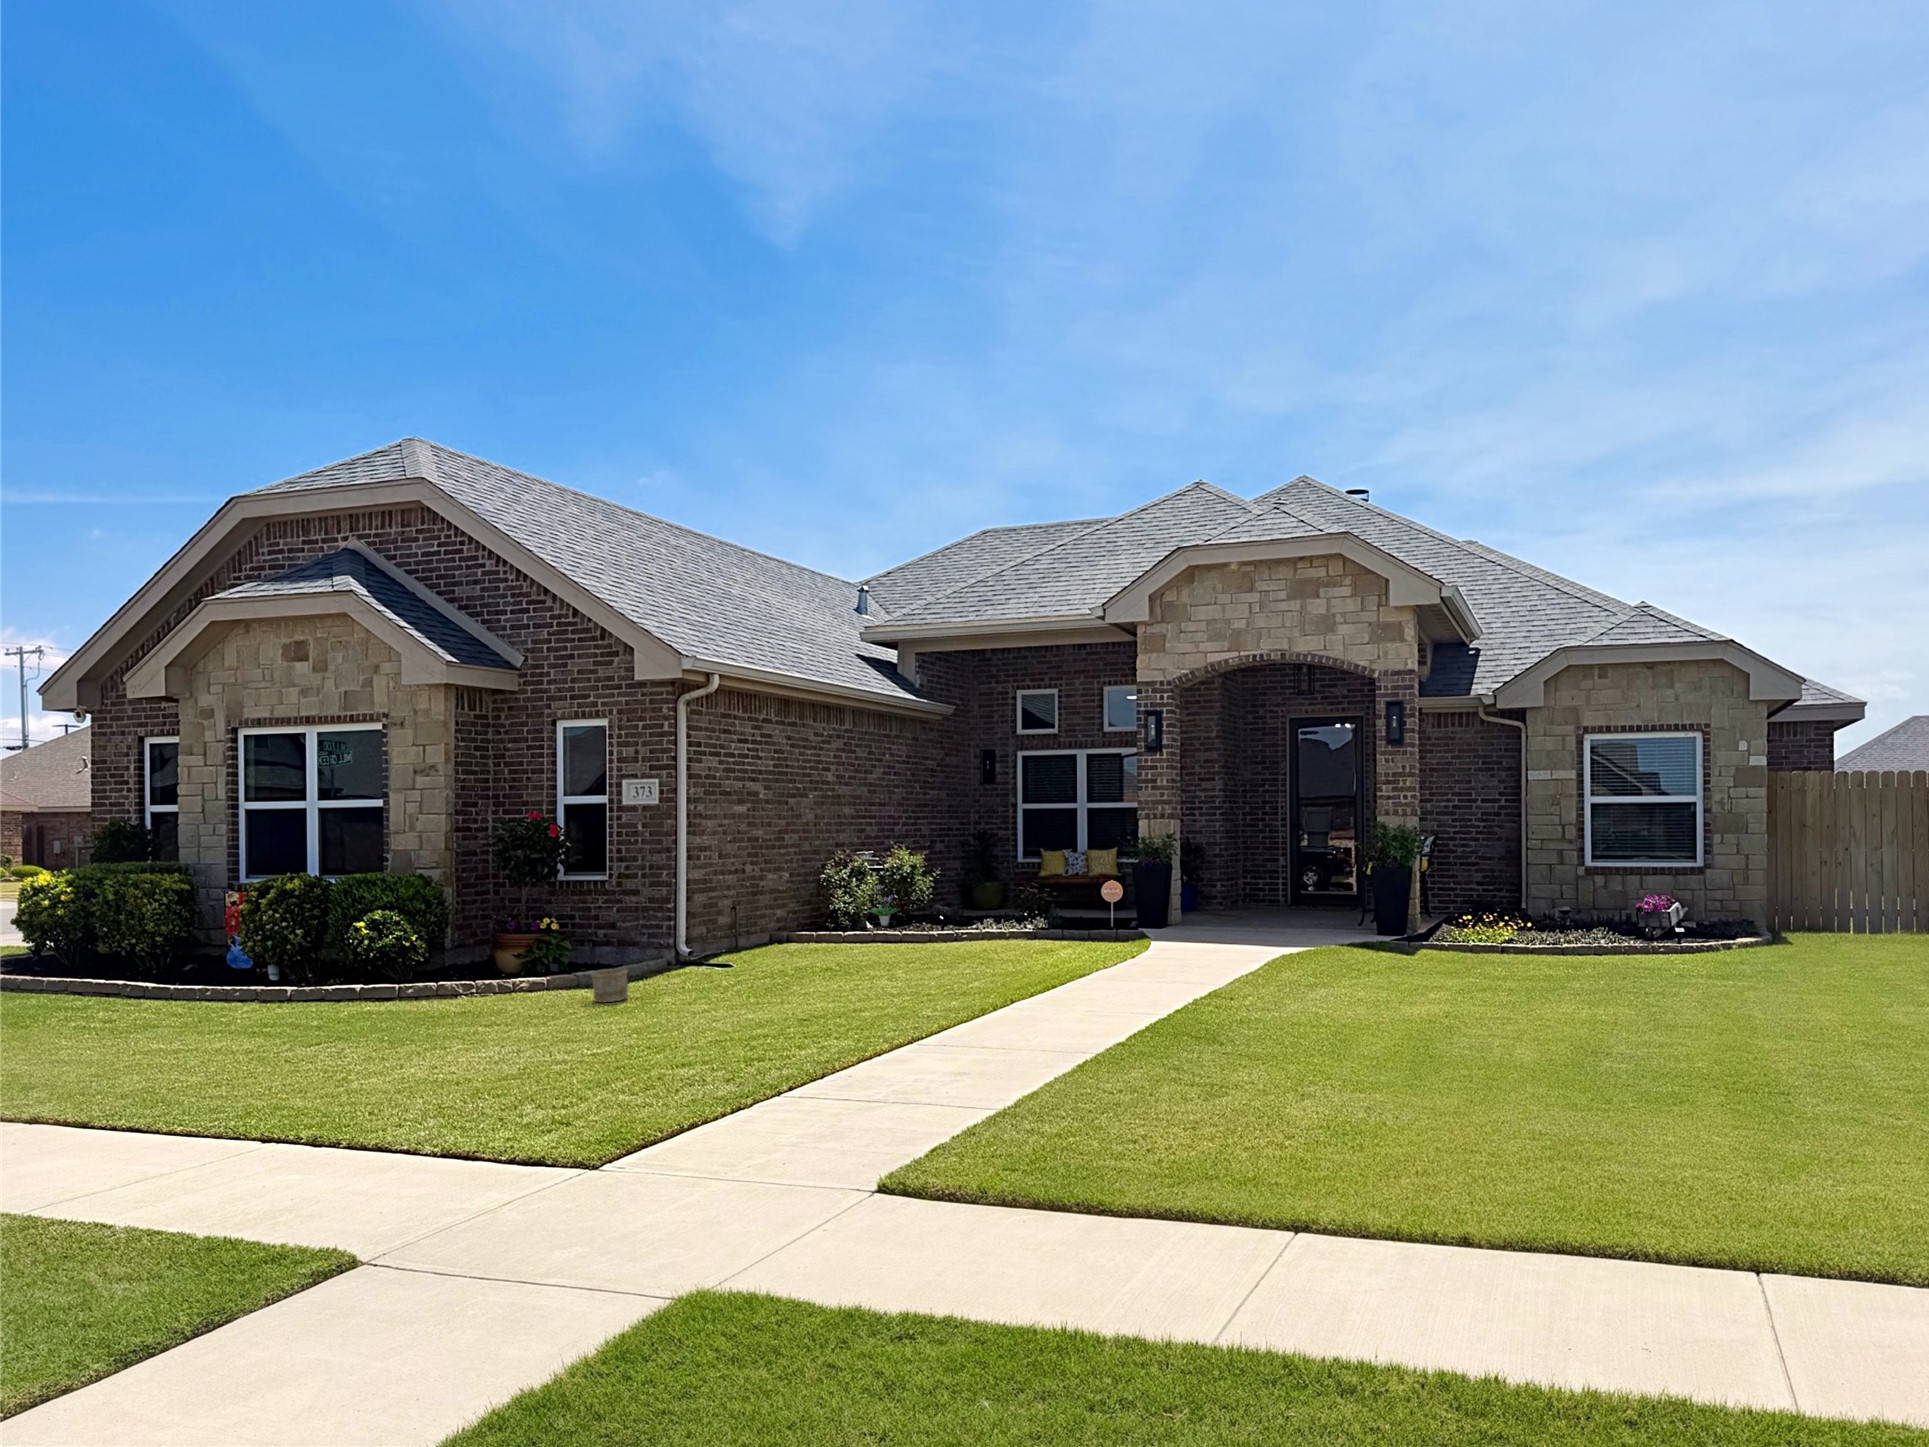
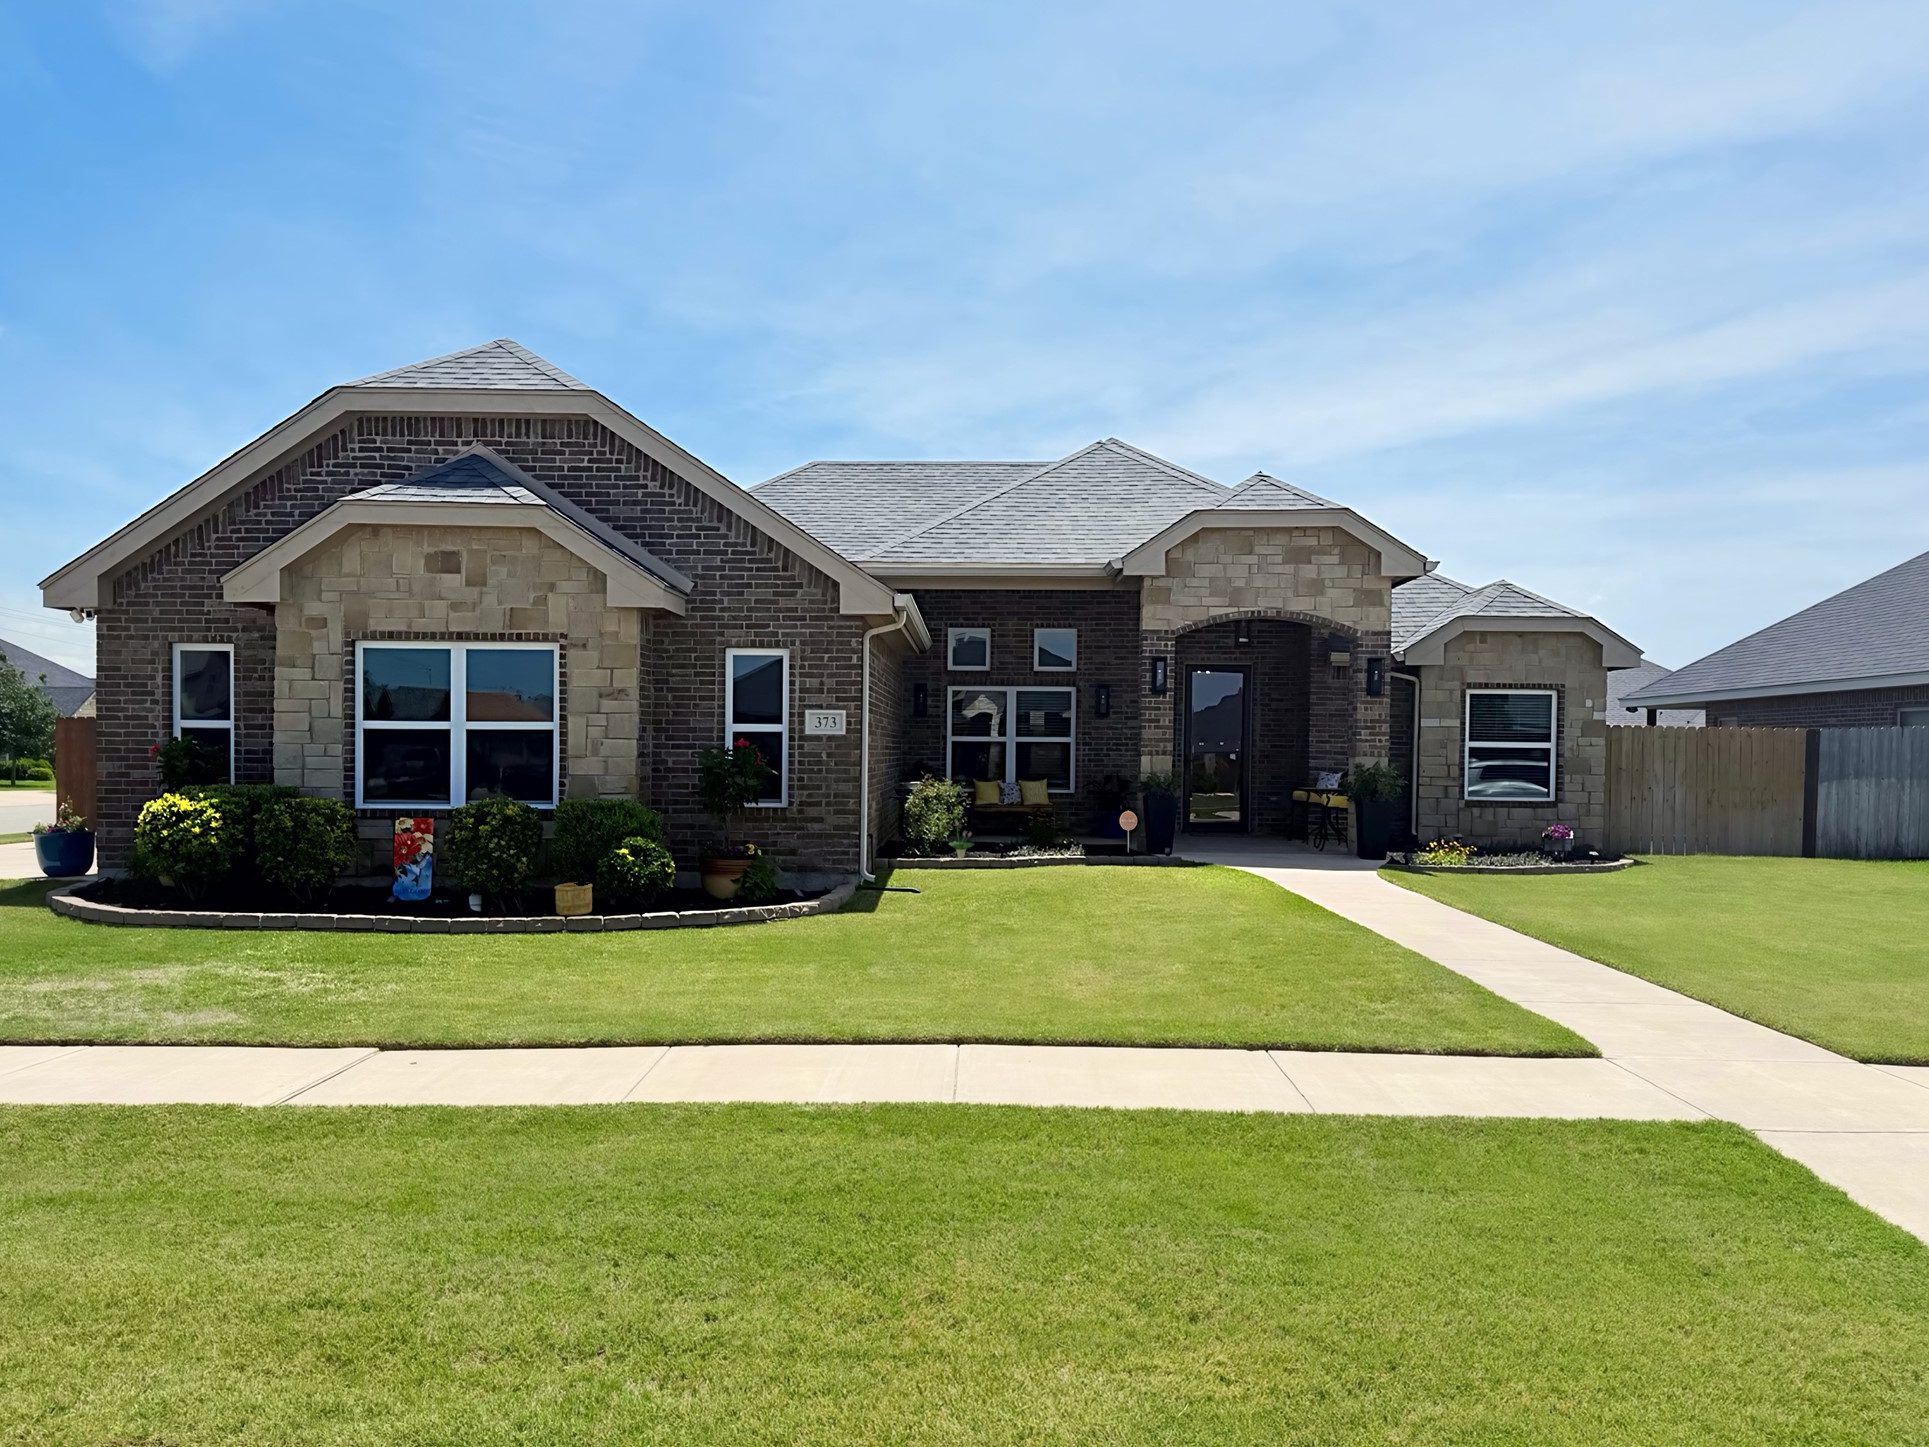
wooden bucket: present [591,969,628,1002] -> present [555,883,593,915]

